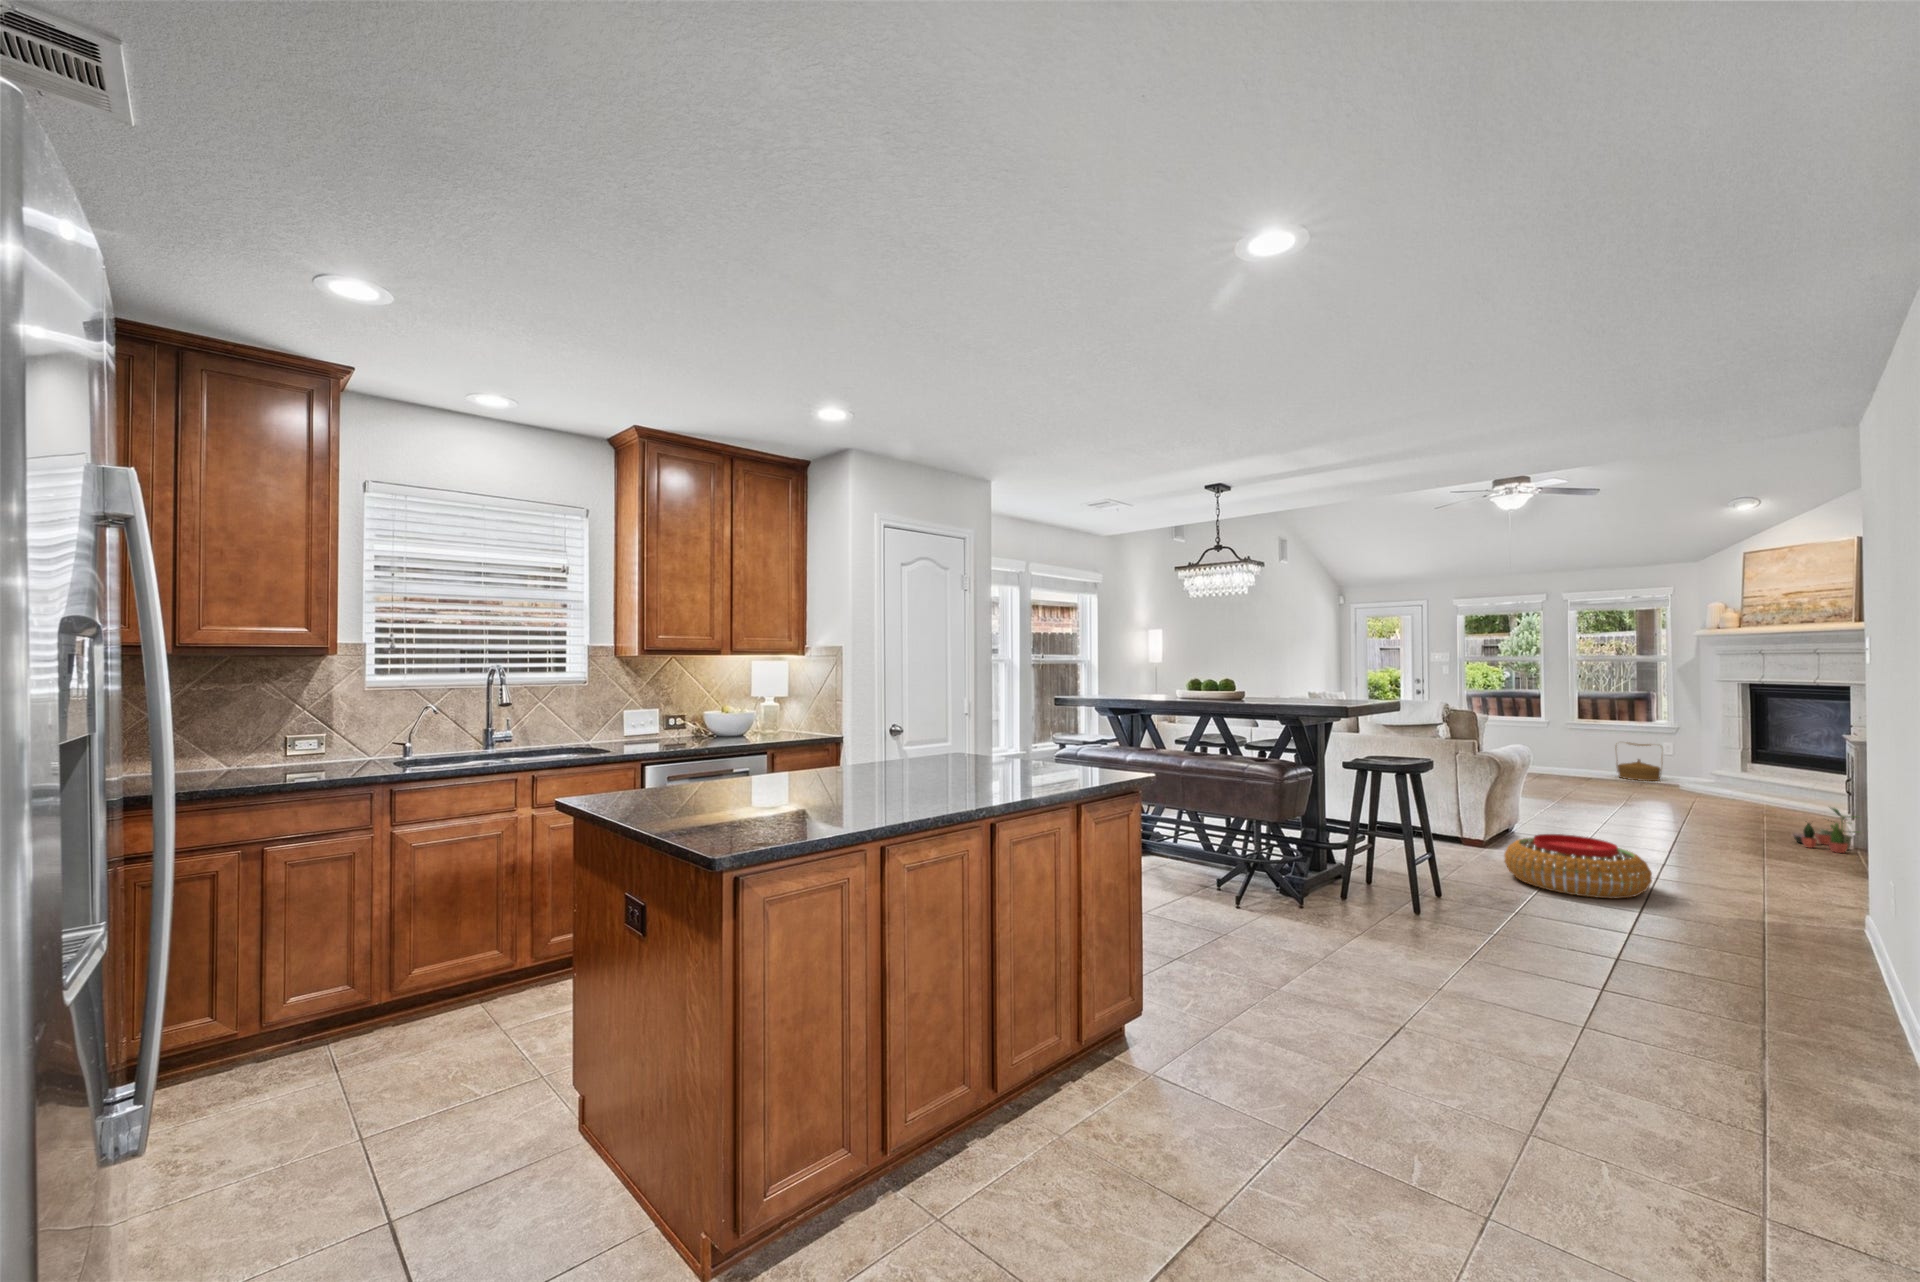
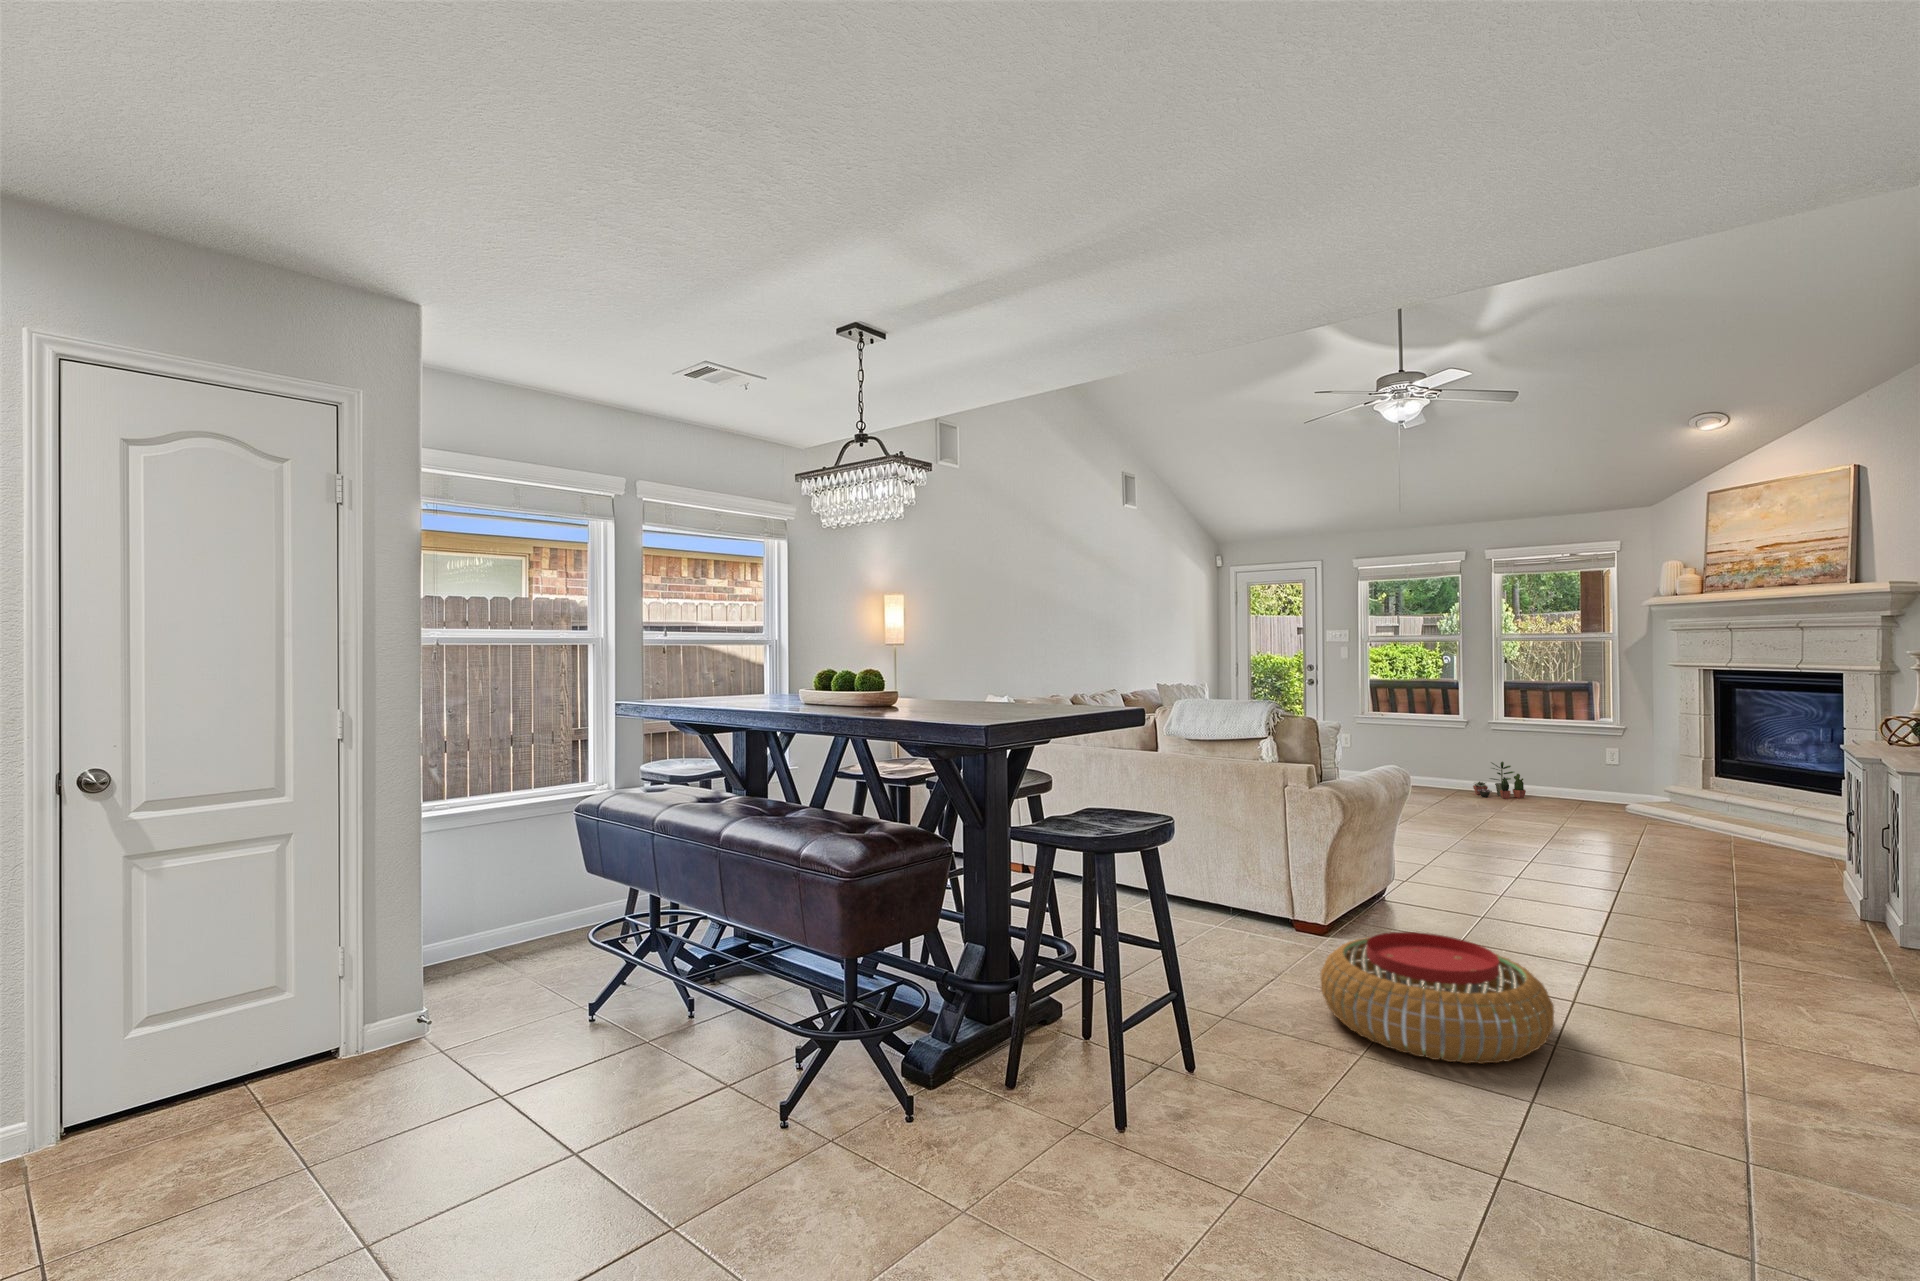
woven basket: present [1616,743,1662,781] -> none [1547,754,1606,807]
potted plant: present [1793,808,1858,853] -> present [1473,761,1526,799]

